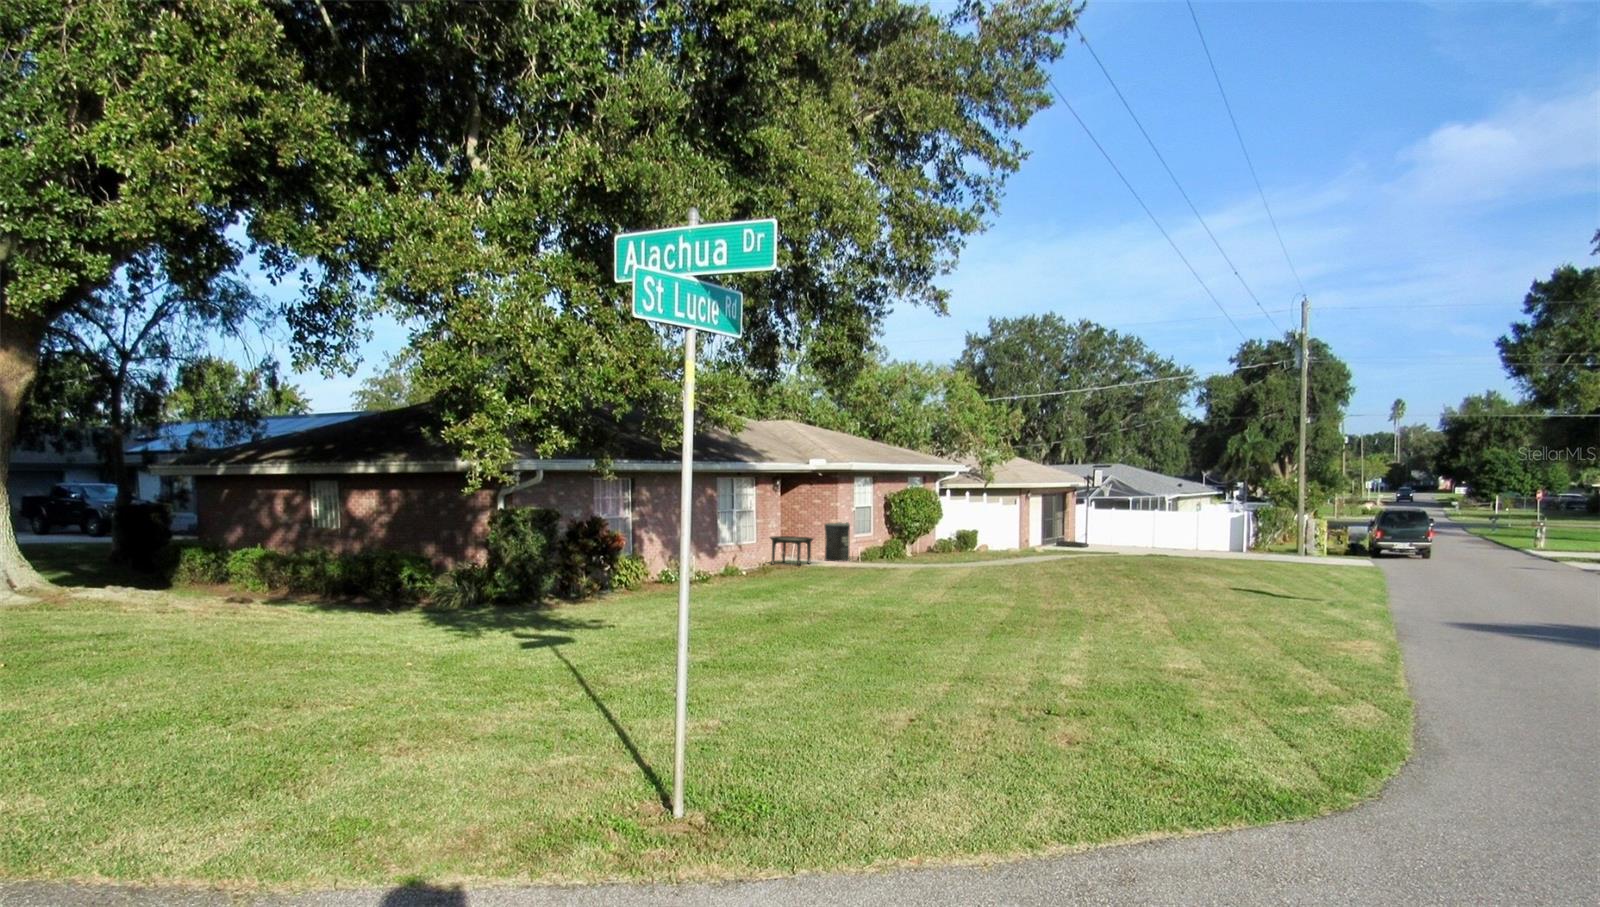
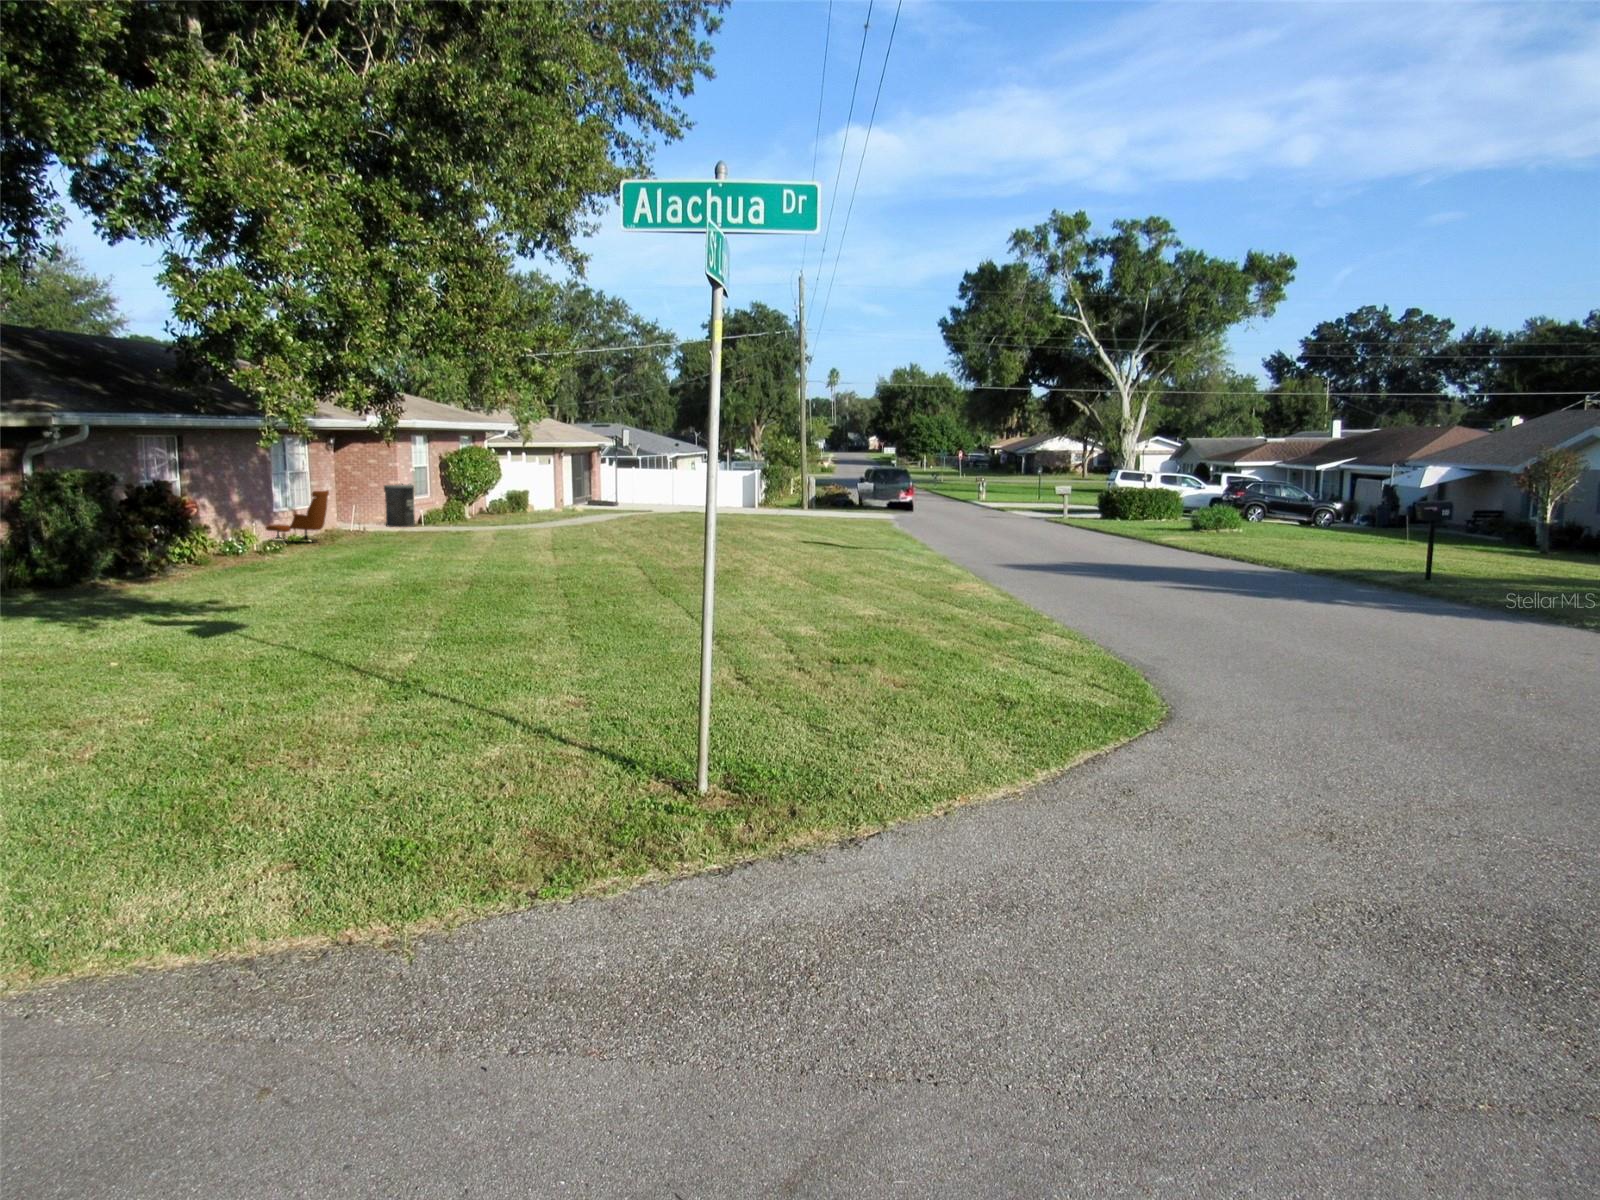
lounge chair: none [707,527,755,573] -> present [266,491,329,541]
round table: present [770,536,813,566] -> none [328,500,383,534]

